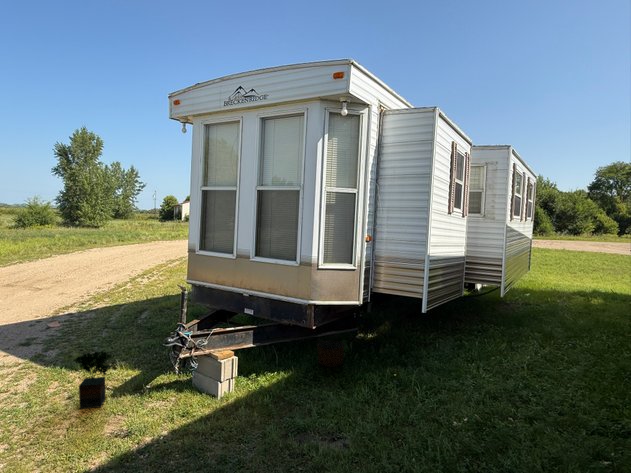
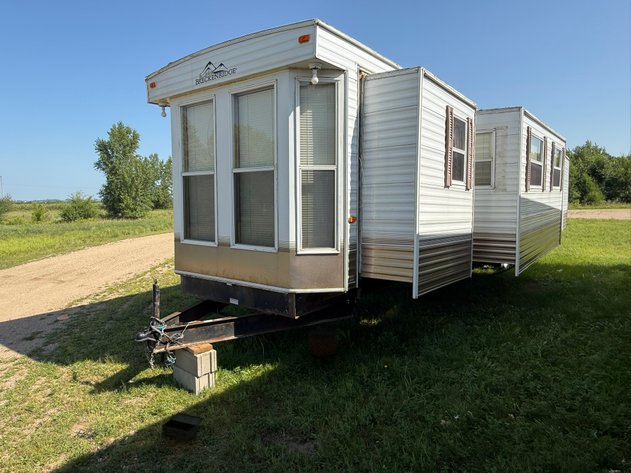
potted tree: present [75,351,112,409] -> none [44,347,86,408]
toolbox: none [198,413,237,438] -> present [162,413,204,440]

